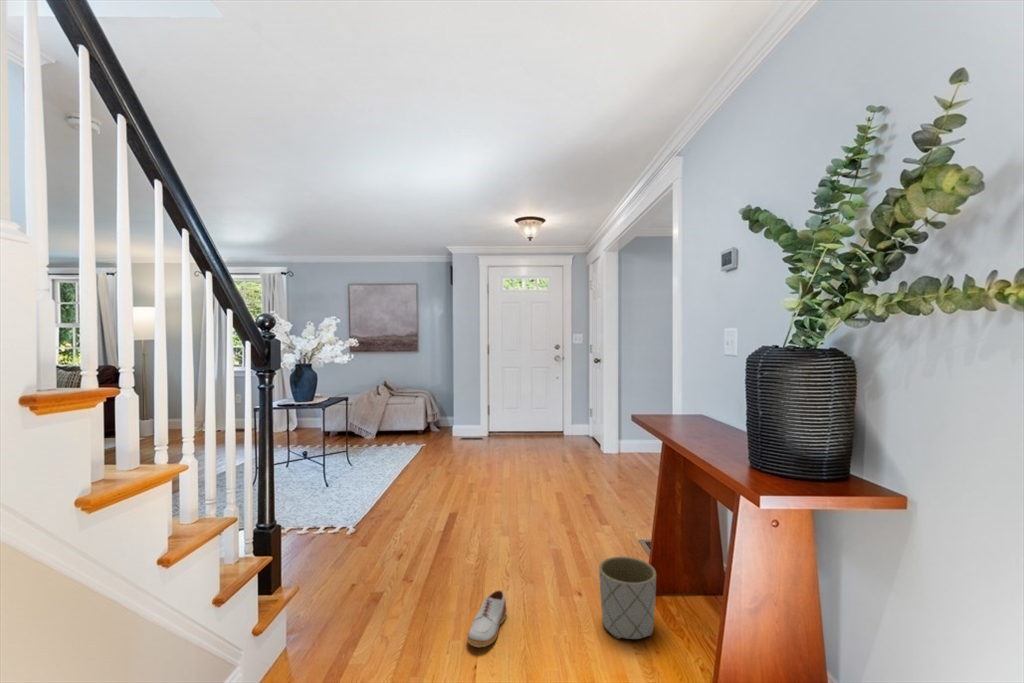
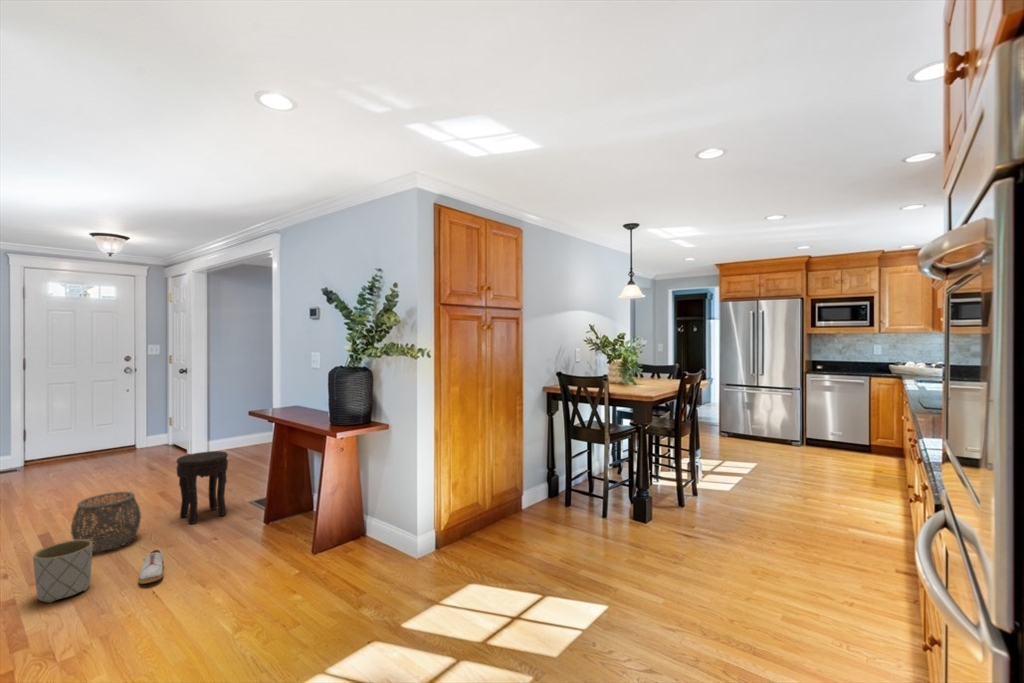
side table: none [552,459,609,553] -> present [177,451,228,524]
woven basket: none [451,489,513,560] -> present [71,492,141,553]
planter: present [599,556,656,639] -> present [33,540,93,603]

